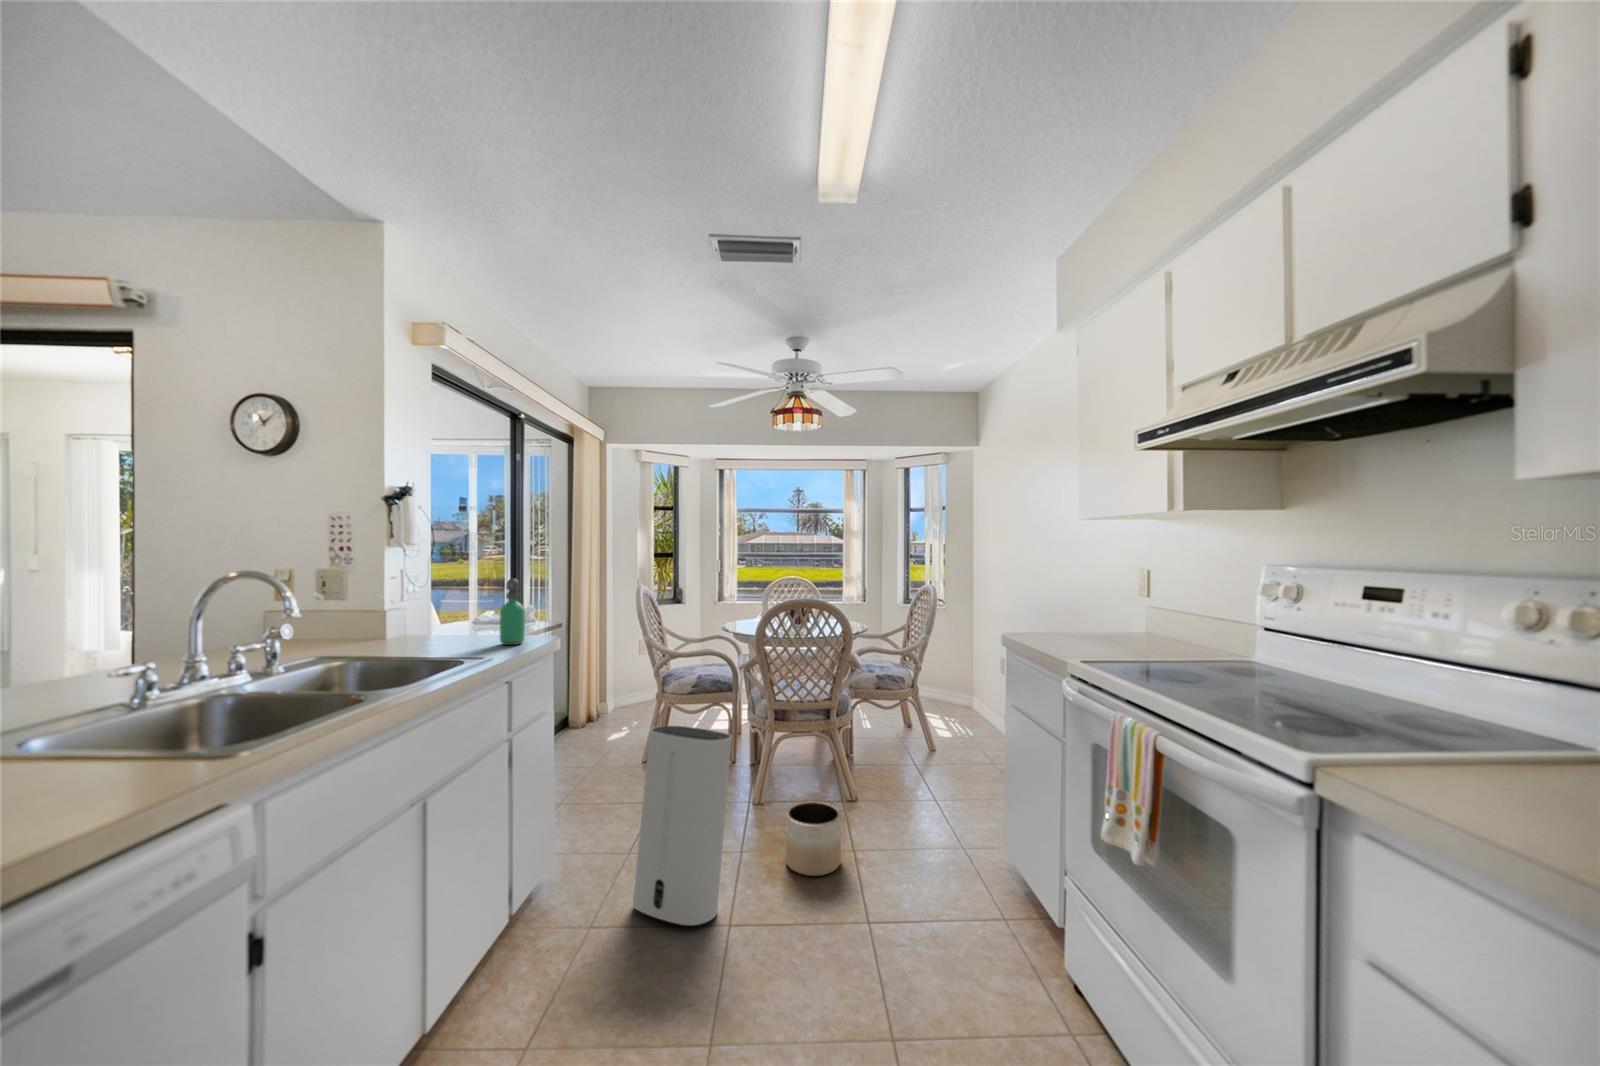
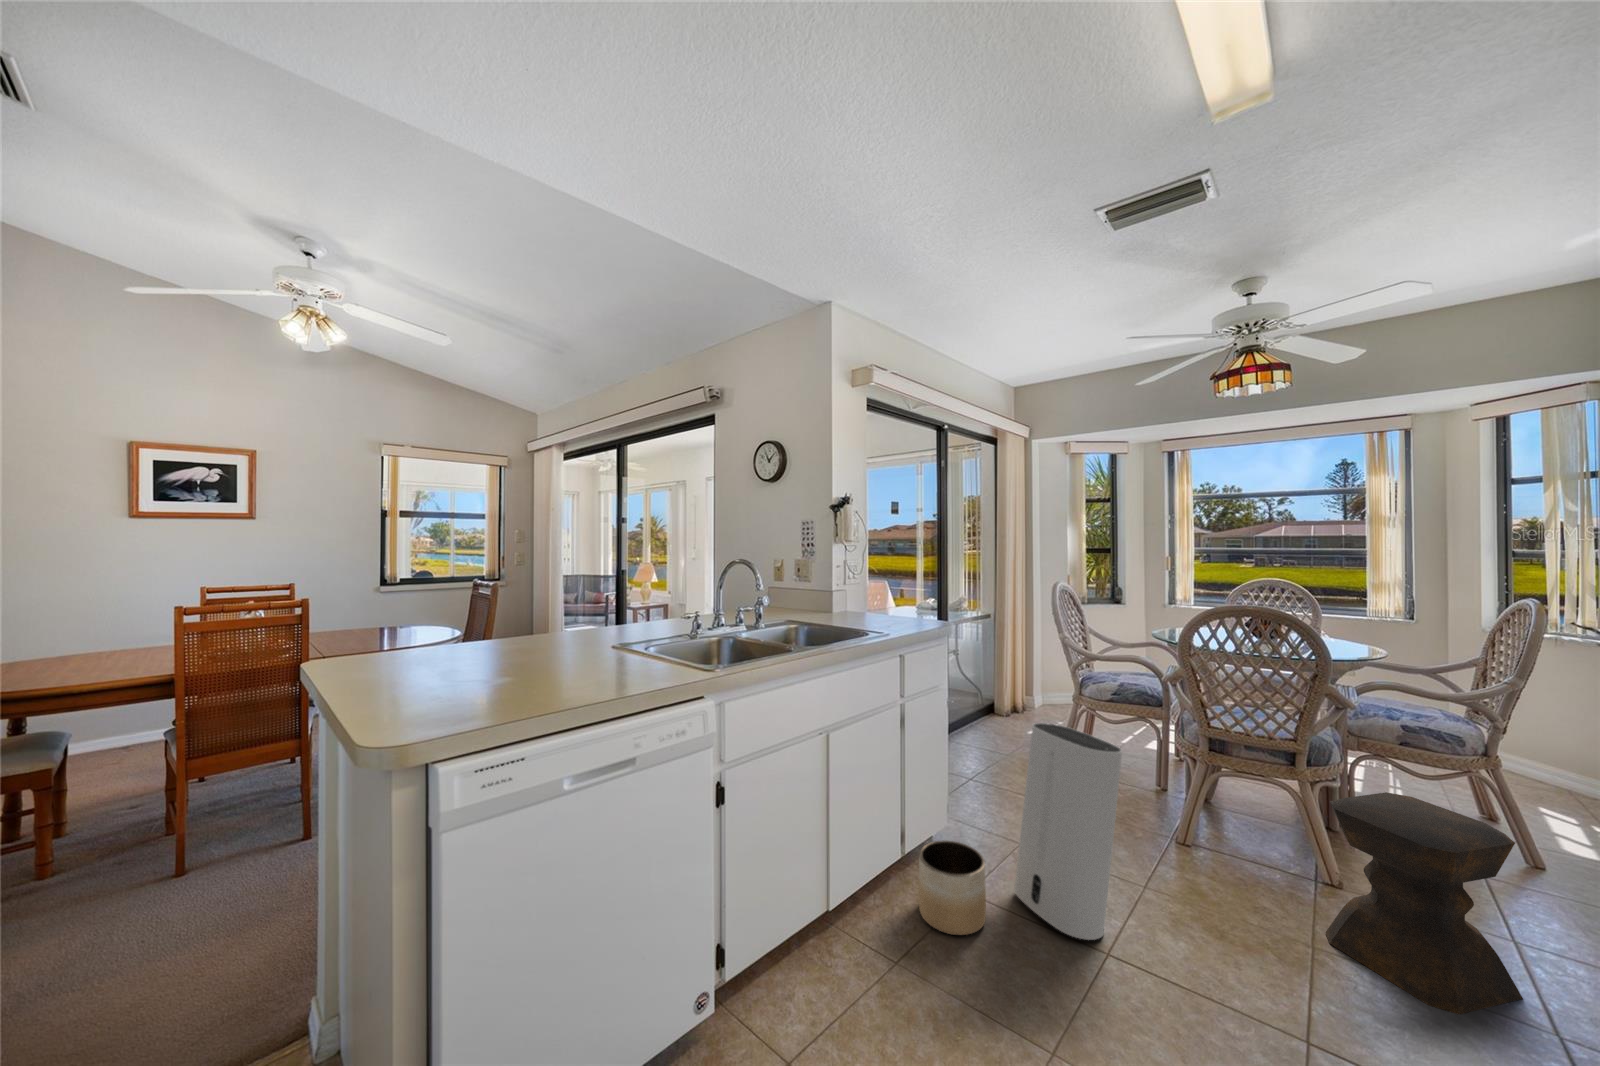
soap dispenser: present [500,579,525,645] -> none [899,570,918,626]
stool: none [854,724,947,865] -> present [1325,792,1523,1014]
planter: present [786,802,841,876] -> present [919,840,986,935]

